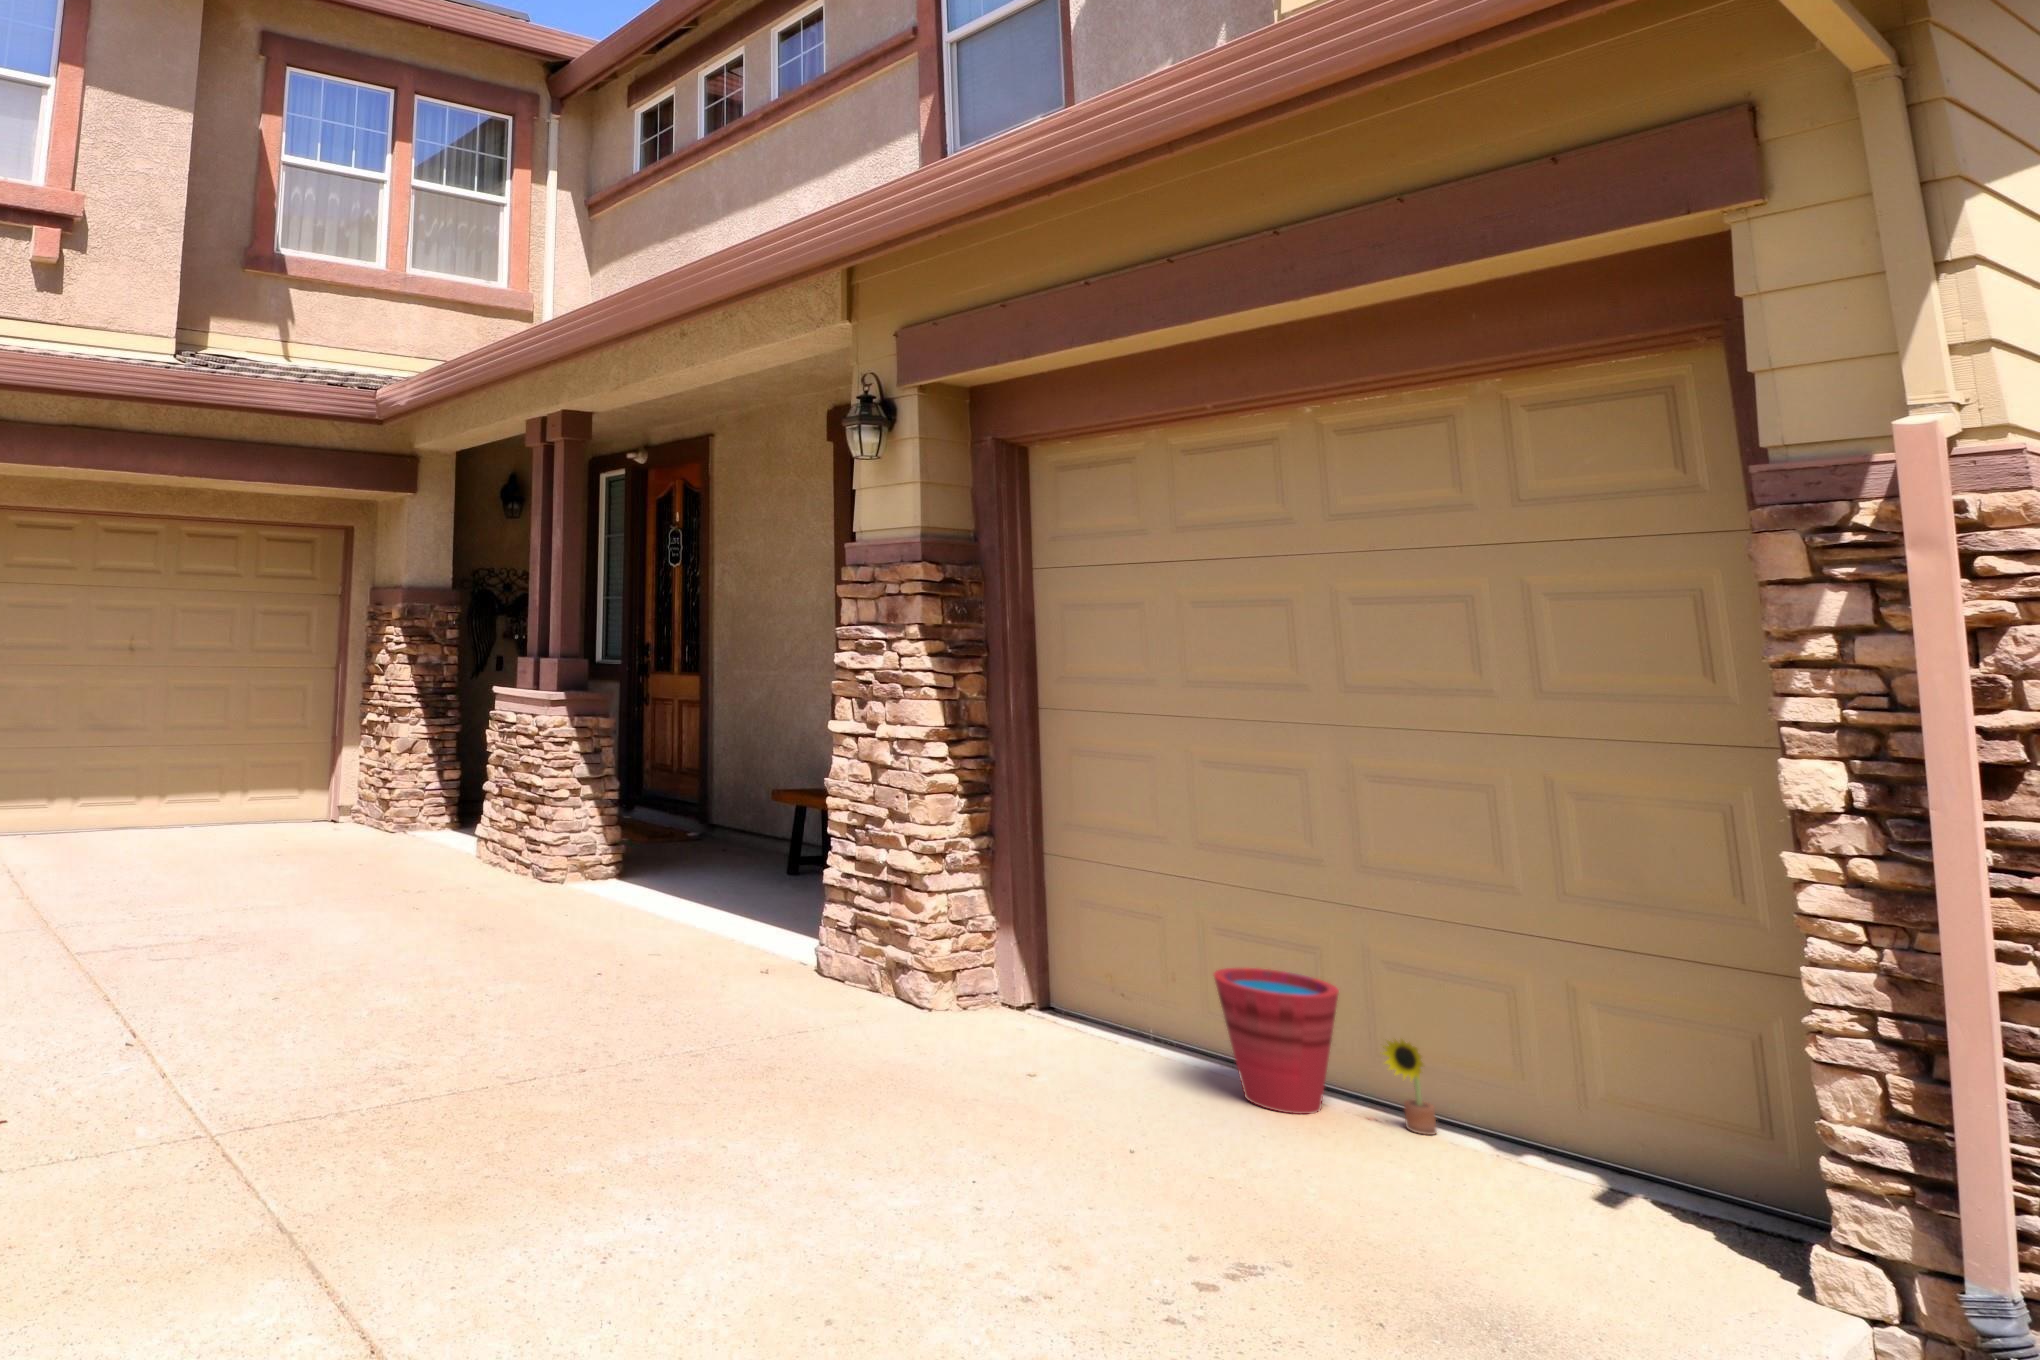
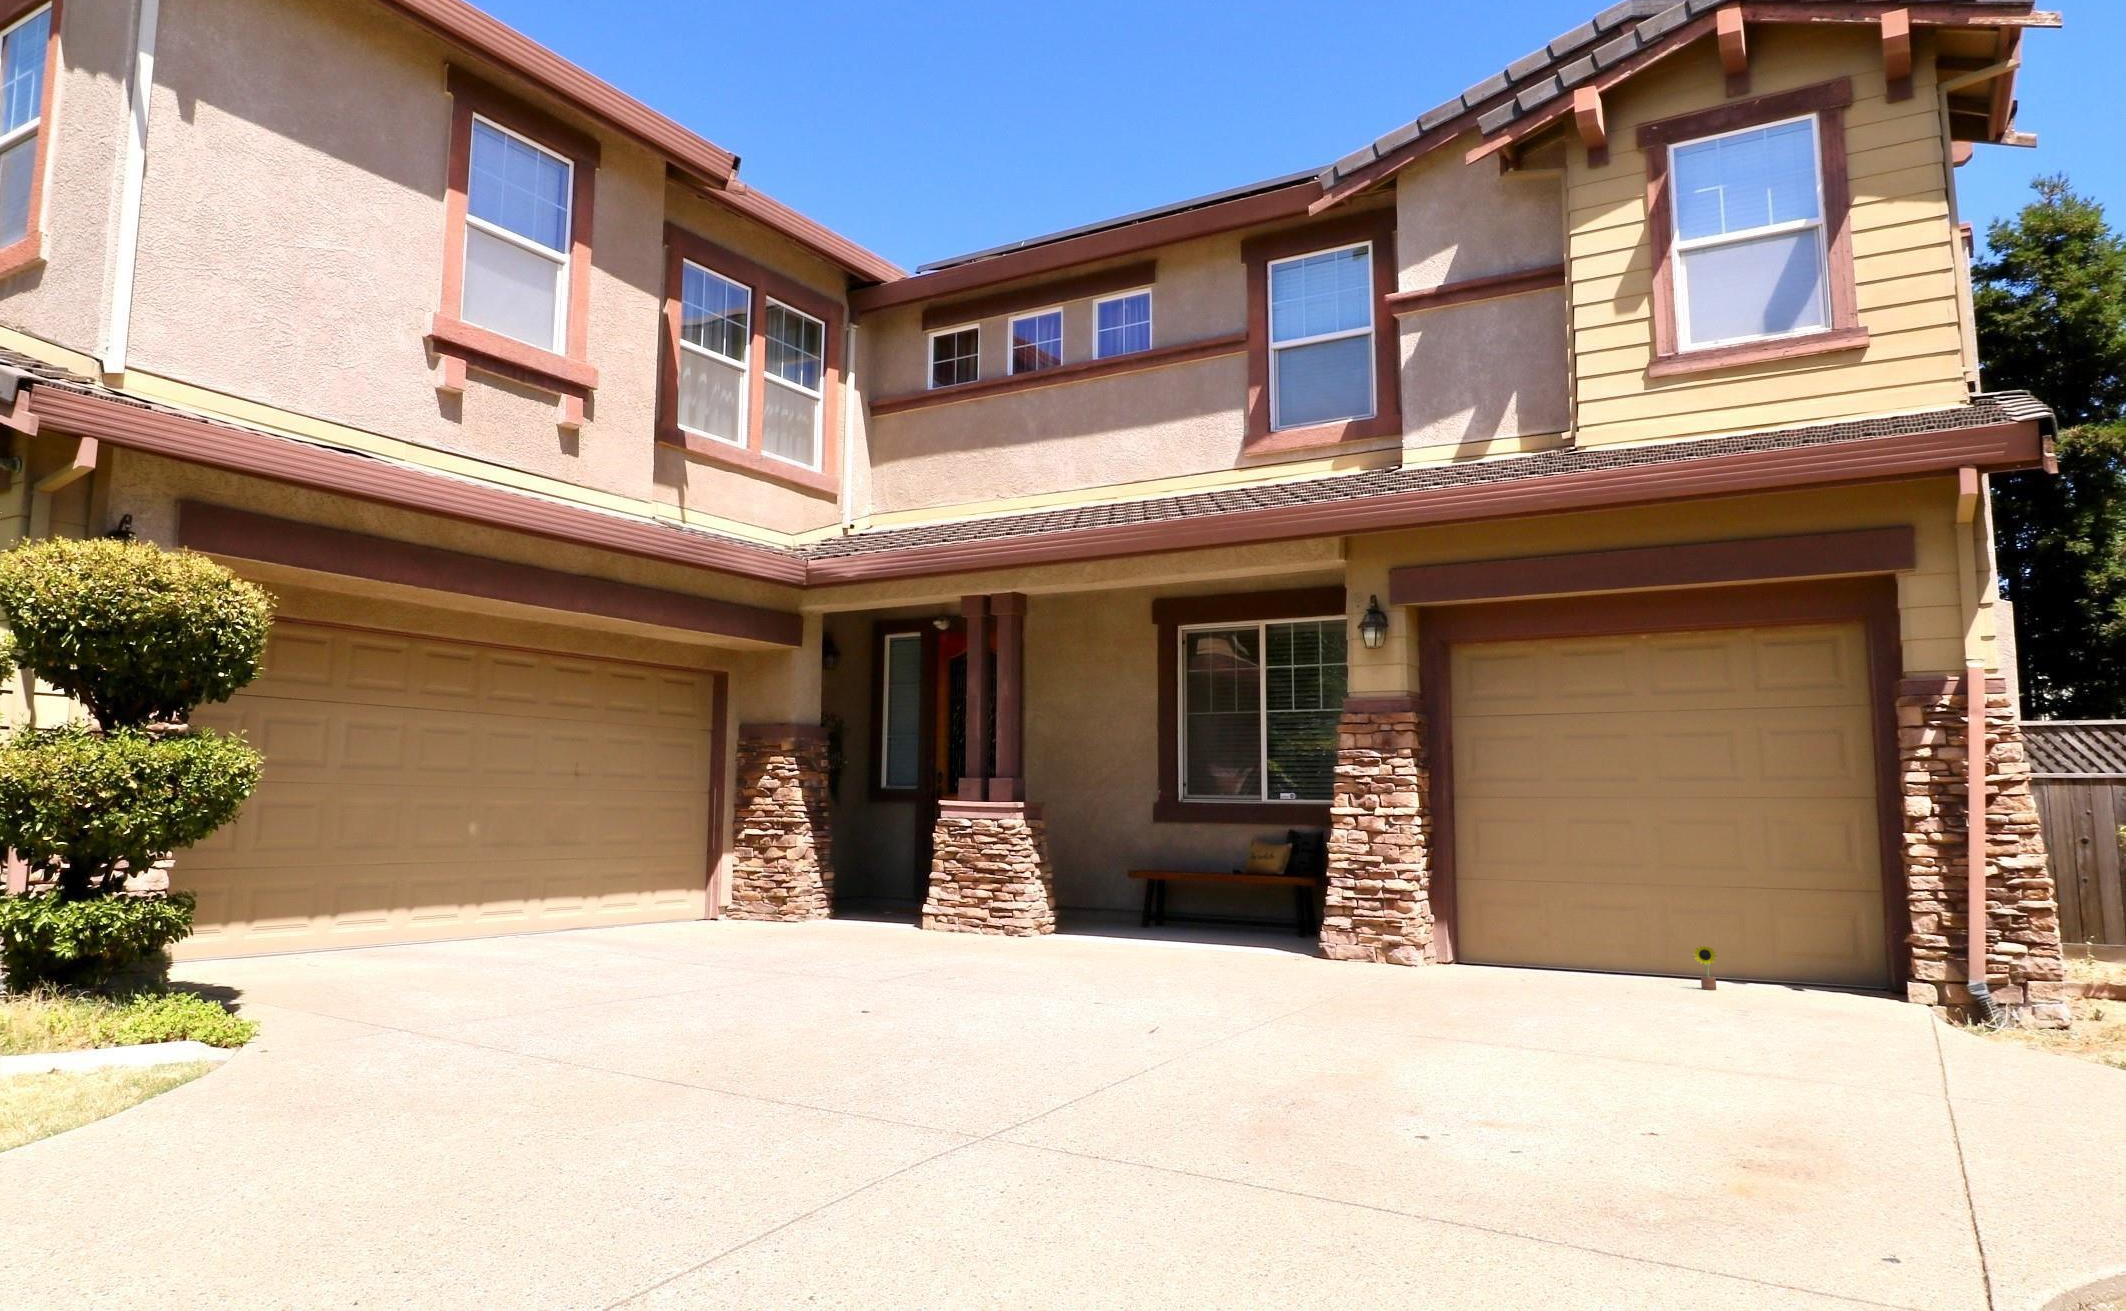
bucket: present [1214,968,1339,1114] -> none [1606,925,1670,989]

